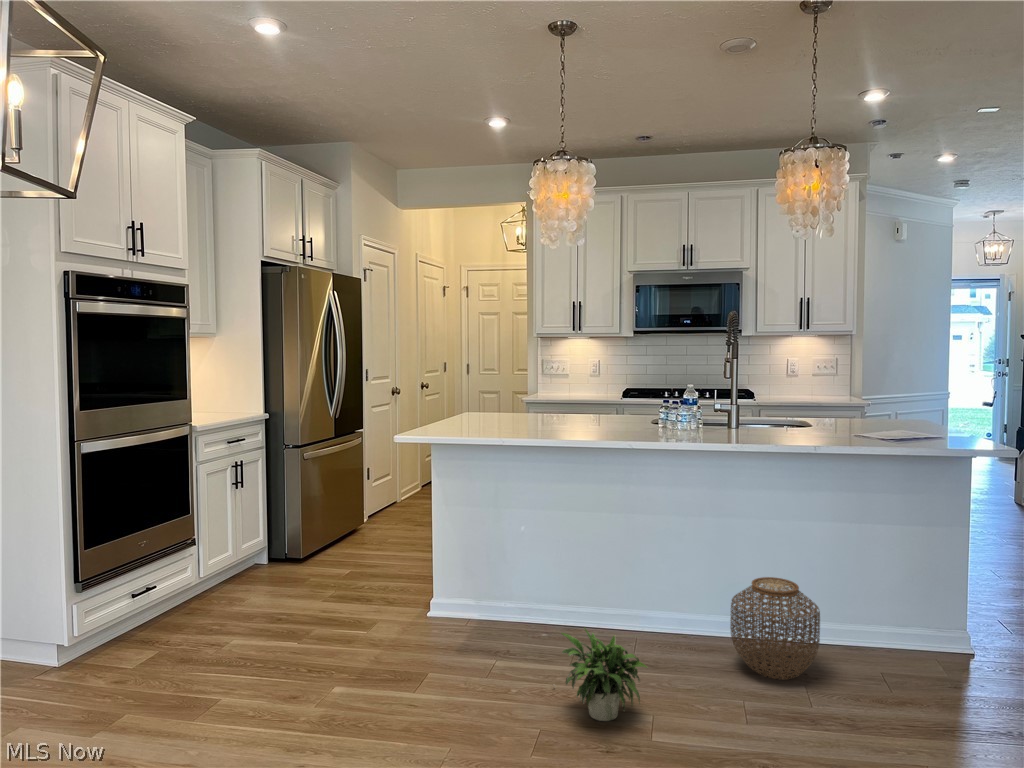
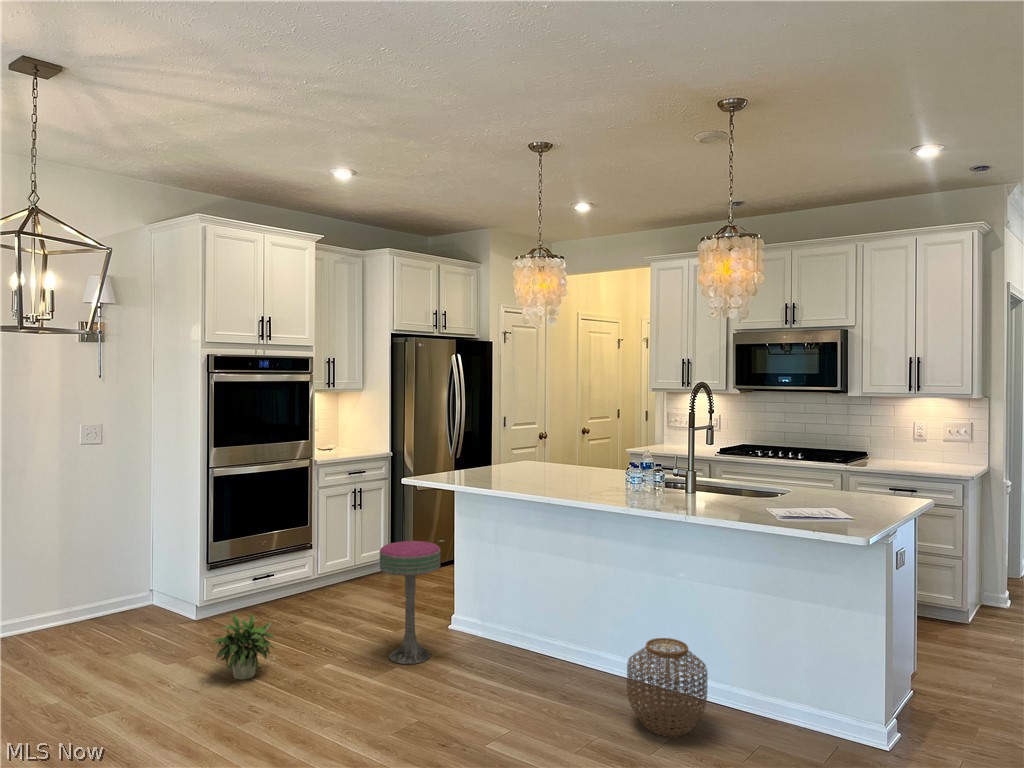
bar stool: none [384,511,461,666] -> present [380,541,440,664]
potted plant: present [554,628,648,721] -> present [214,614,275,679]

